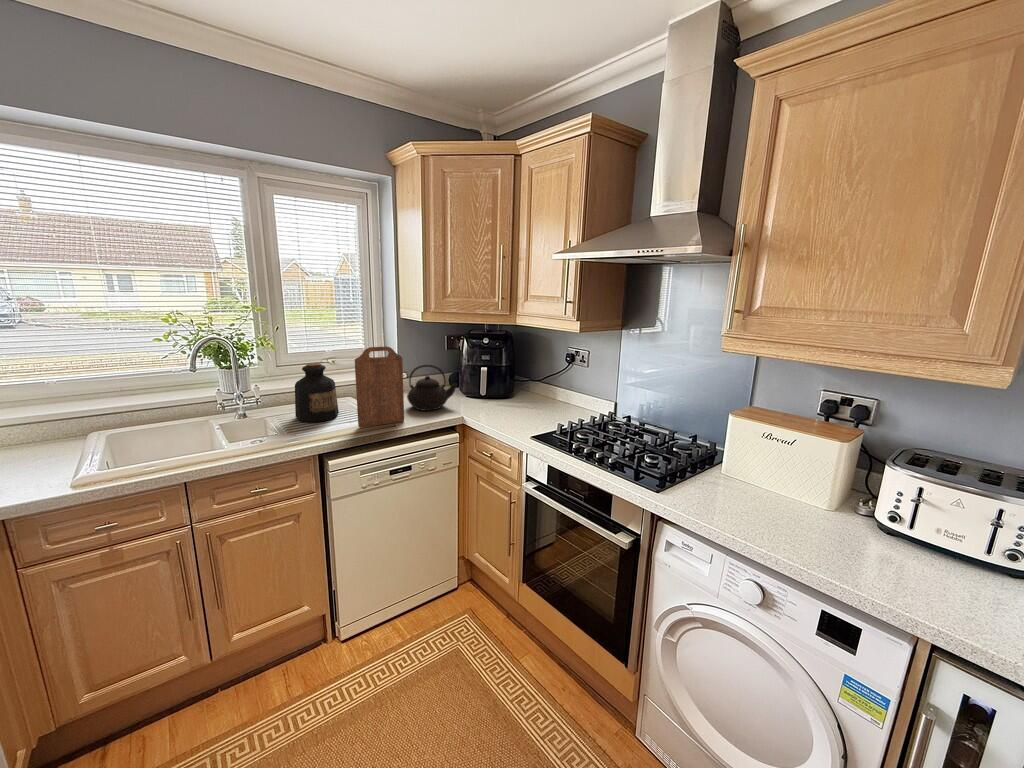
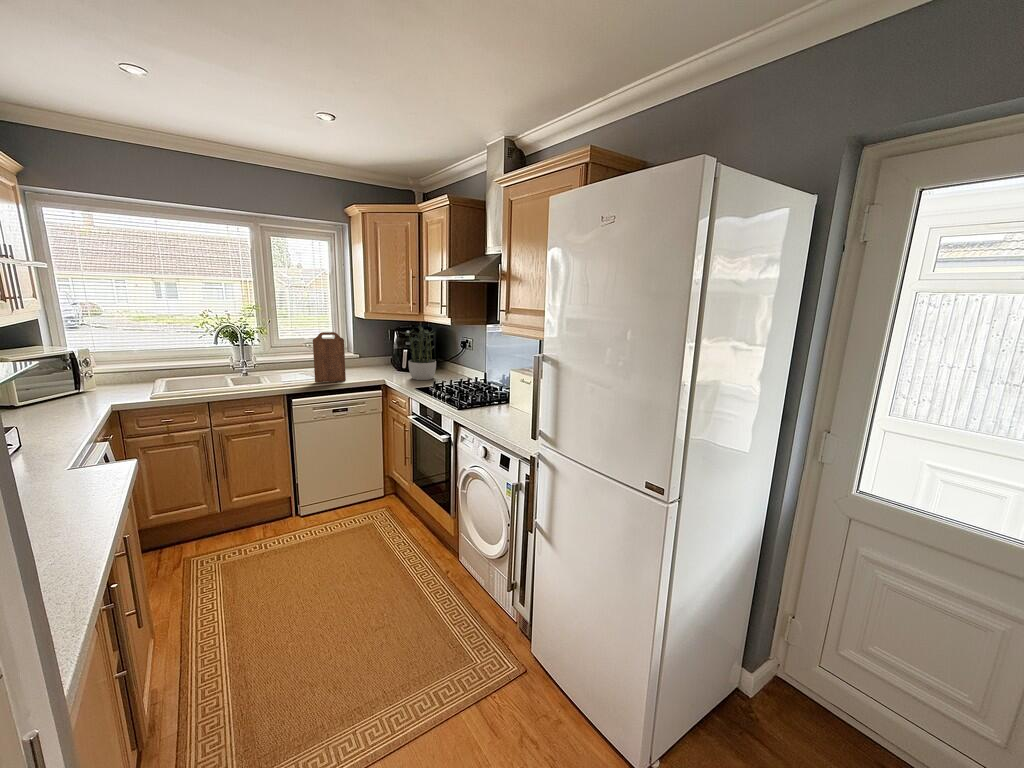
potted plant: none [490,332,538,416] -> present [404,326,436,380]
bottle: present [295,363,339,422] -> none [278,343,306,380]
teapot: present [407,365,457,410] -> none [352,347,386,376]

